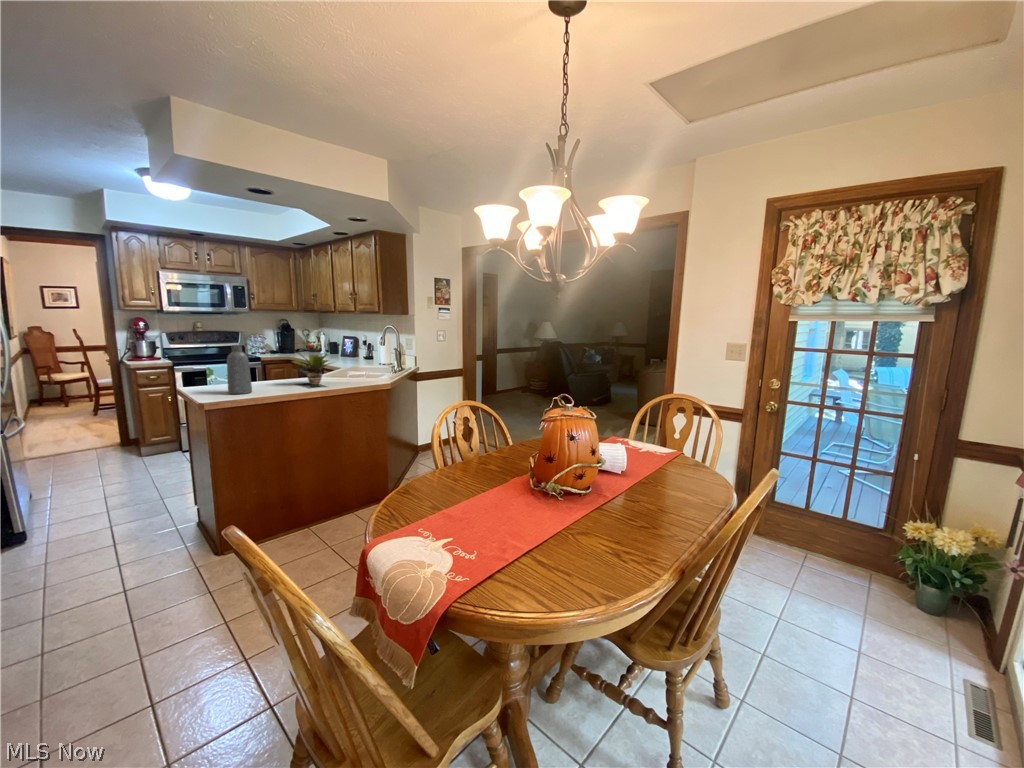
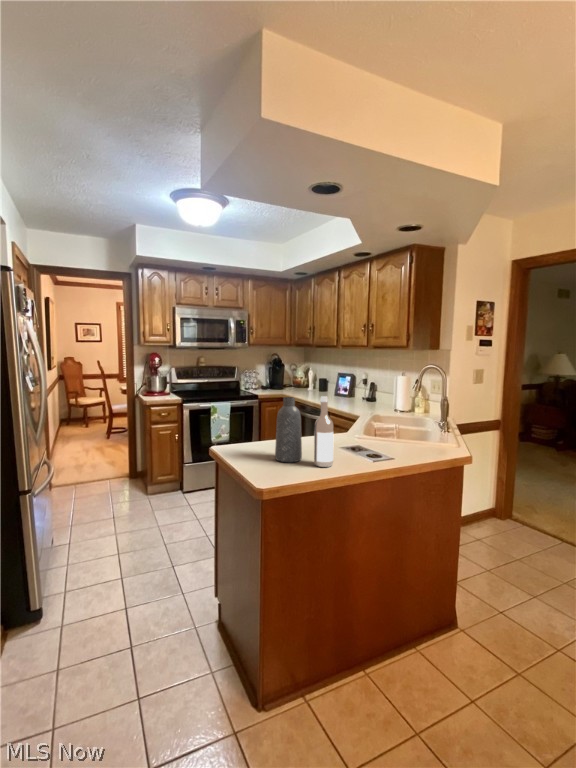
wine bottle: none [256,343,274,395] -> present [314,396,333,467]
potted plant: present [293,354,331,385] -> none [337,404,396,449]

